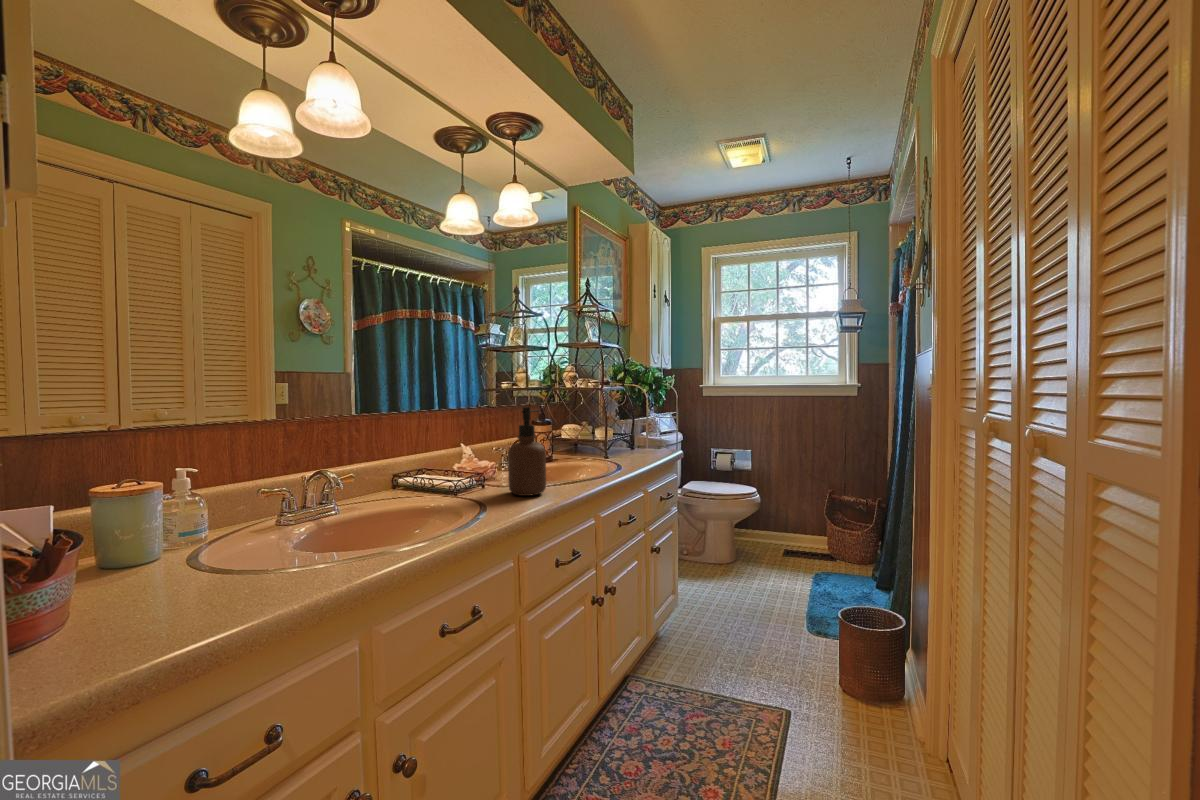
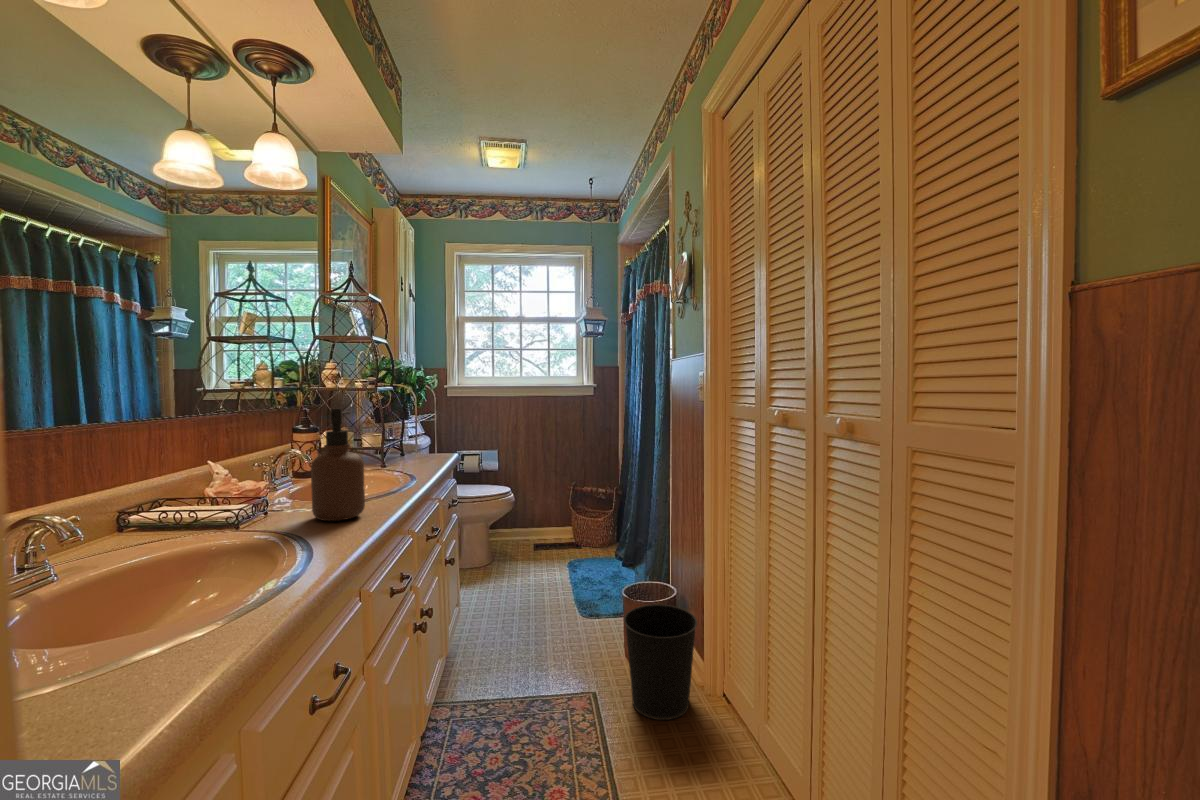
wastebasket: none [817,637,909,772] -> present [624,604,697,720]

